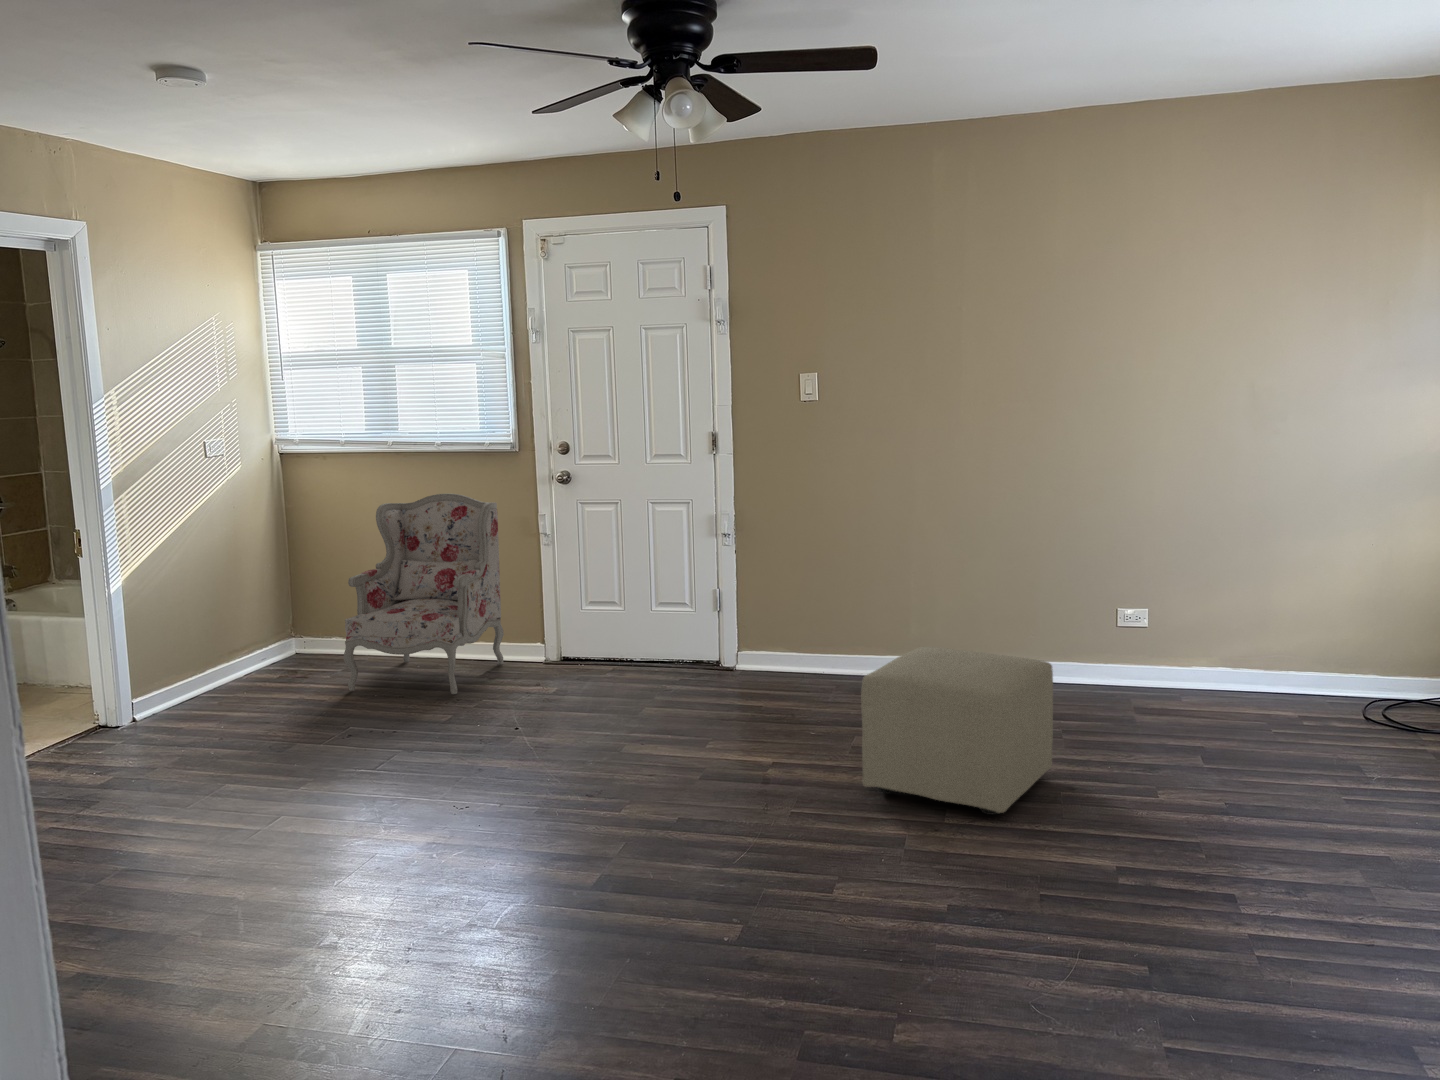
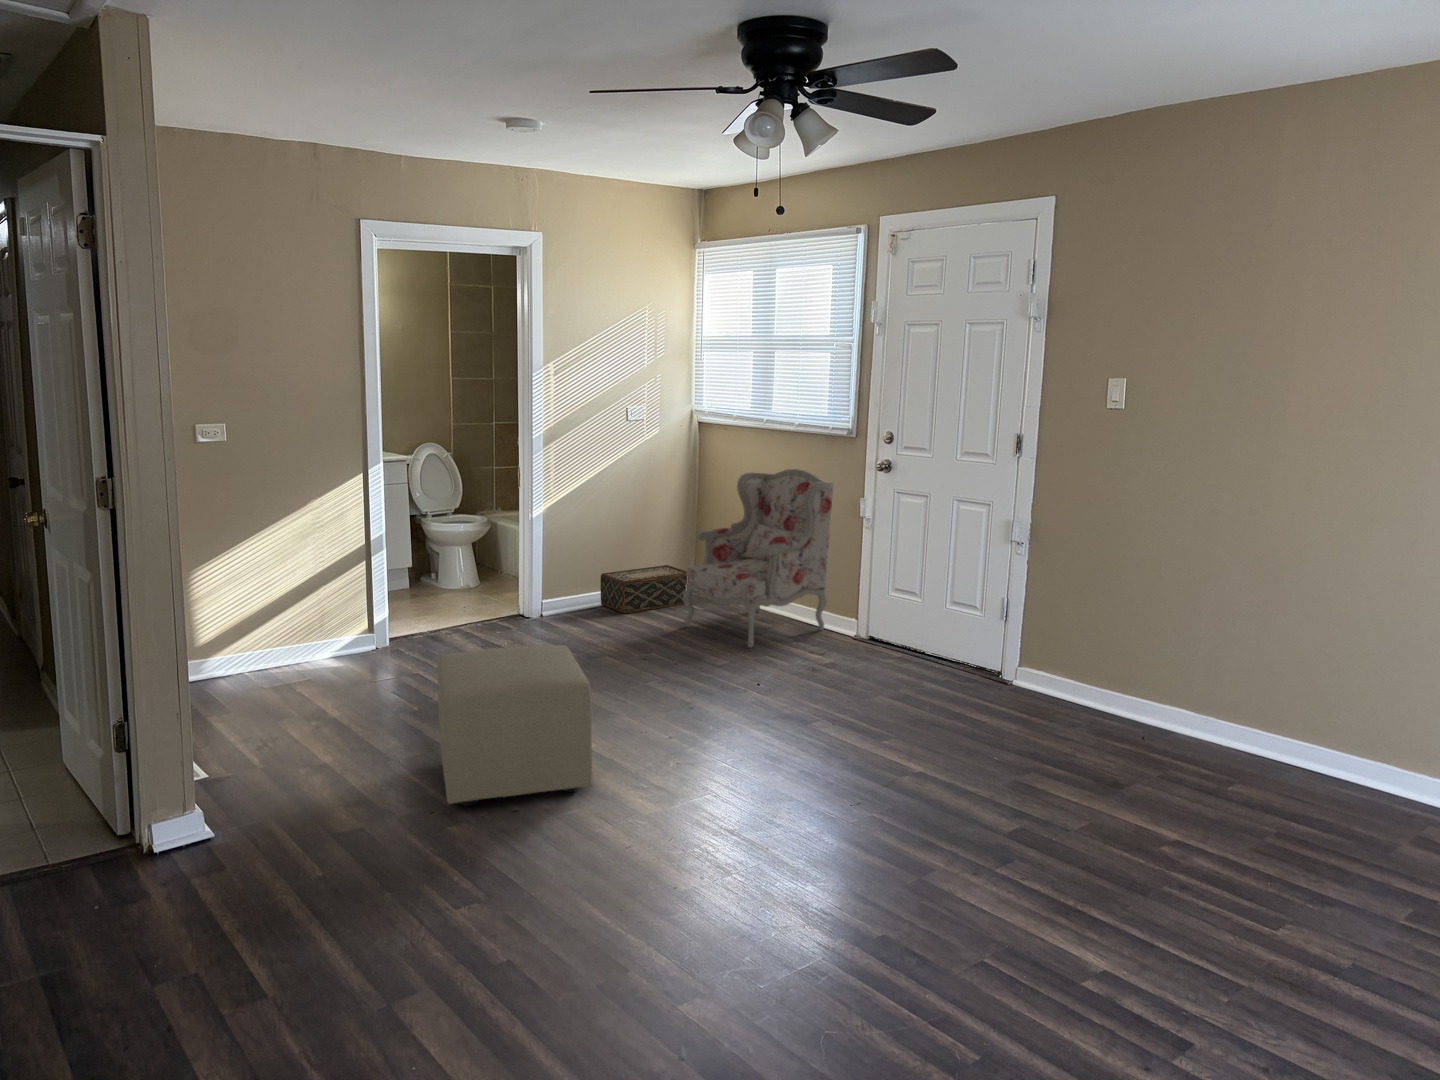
woven basket: none [200,631,315,695] -> present [601,565,687,613]
ottoman: present [861,647,1053,815] -> present [437,645,592,806]

